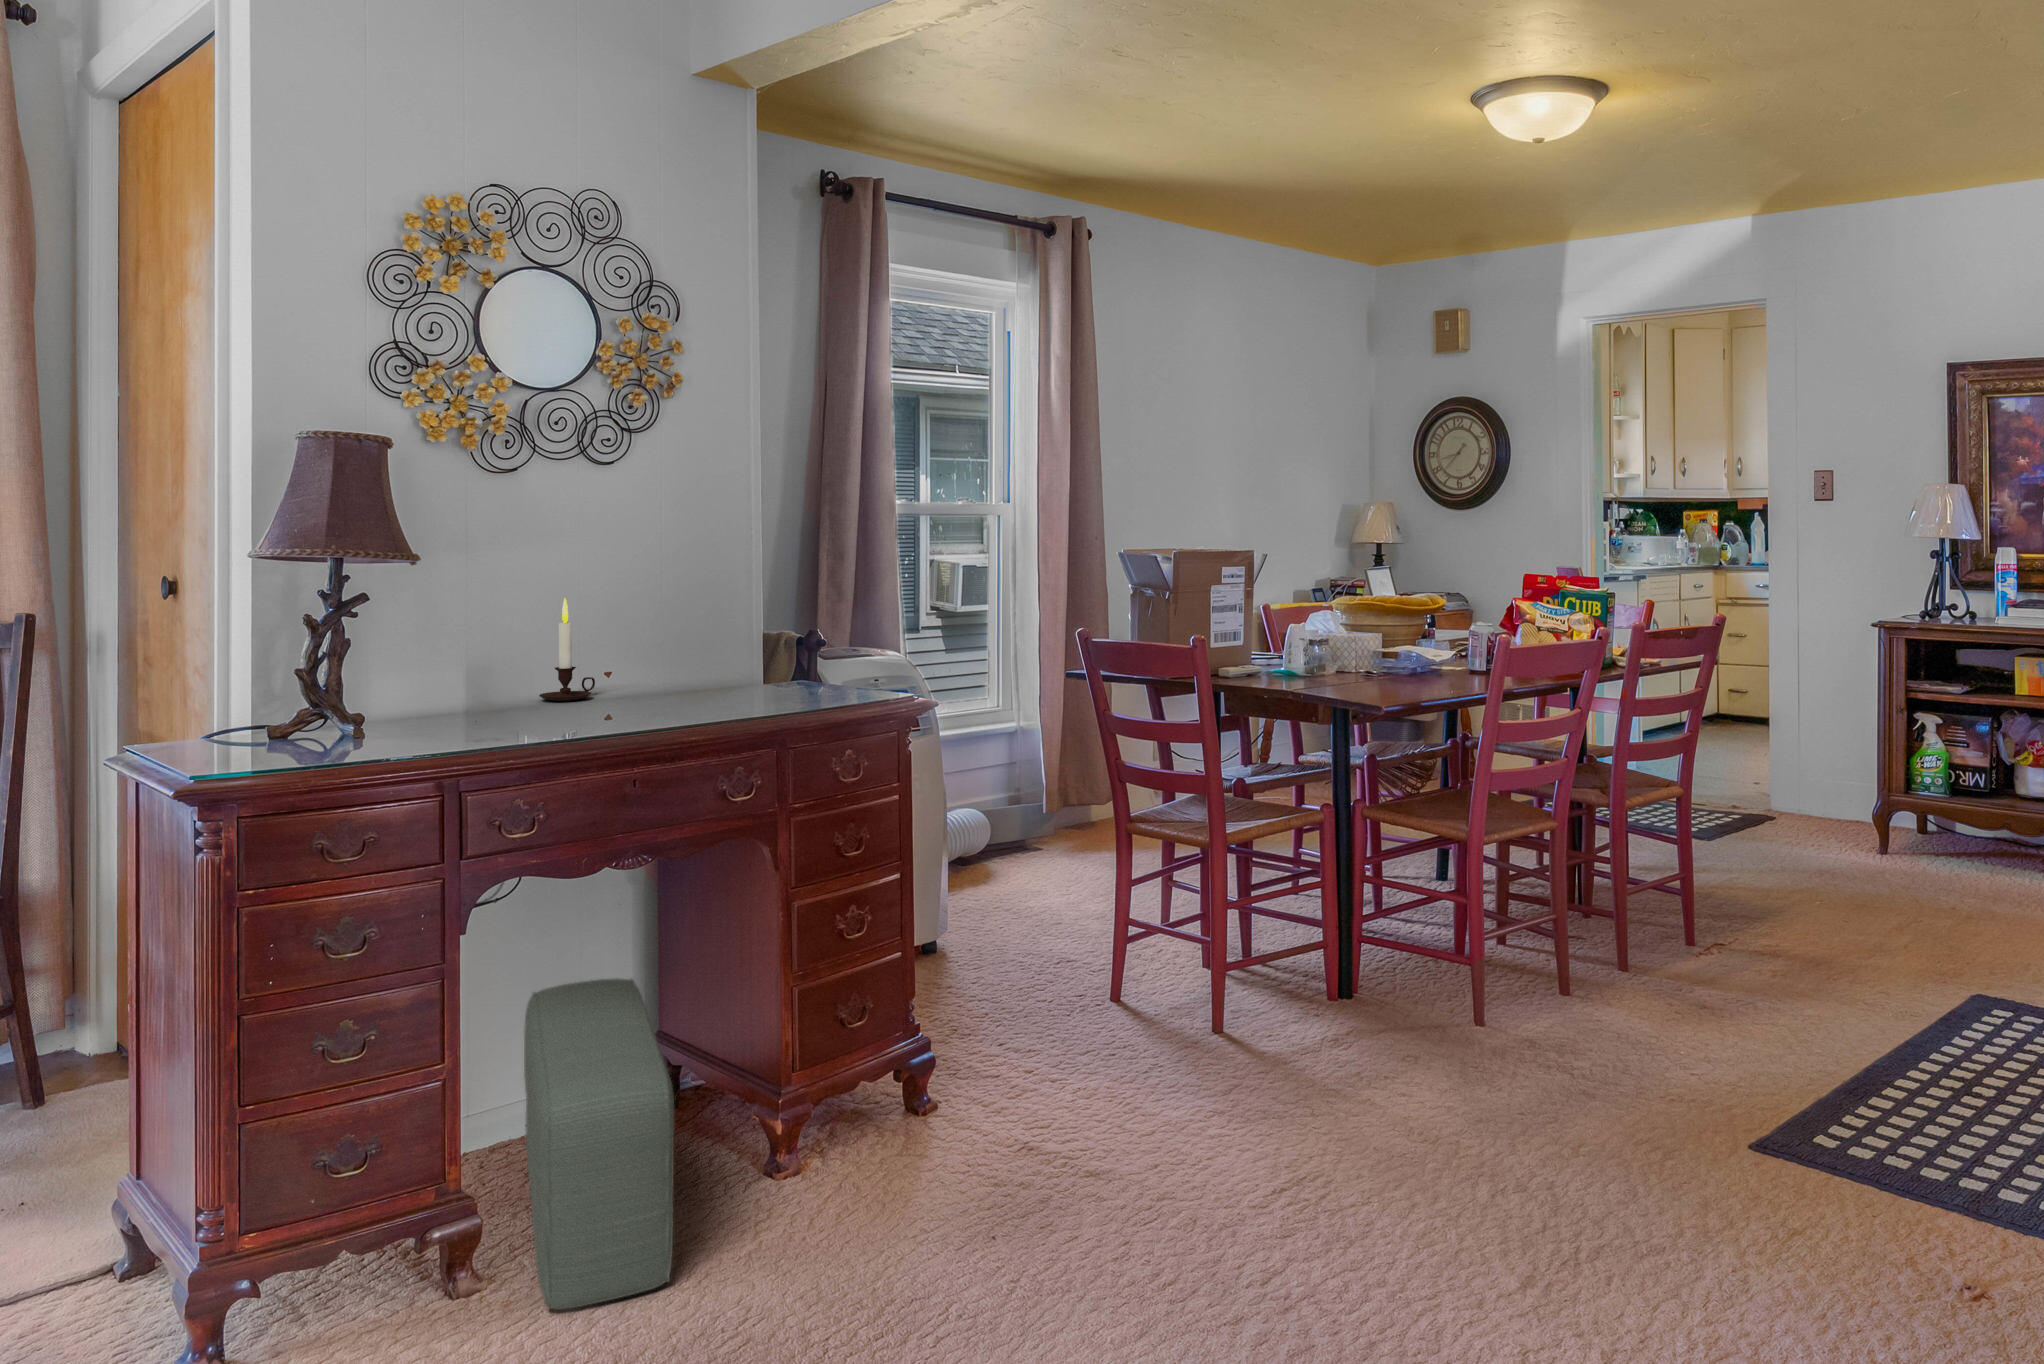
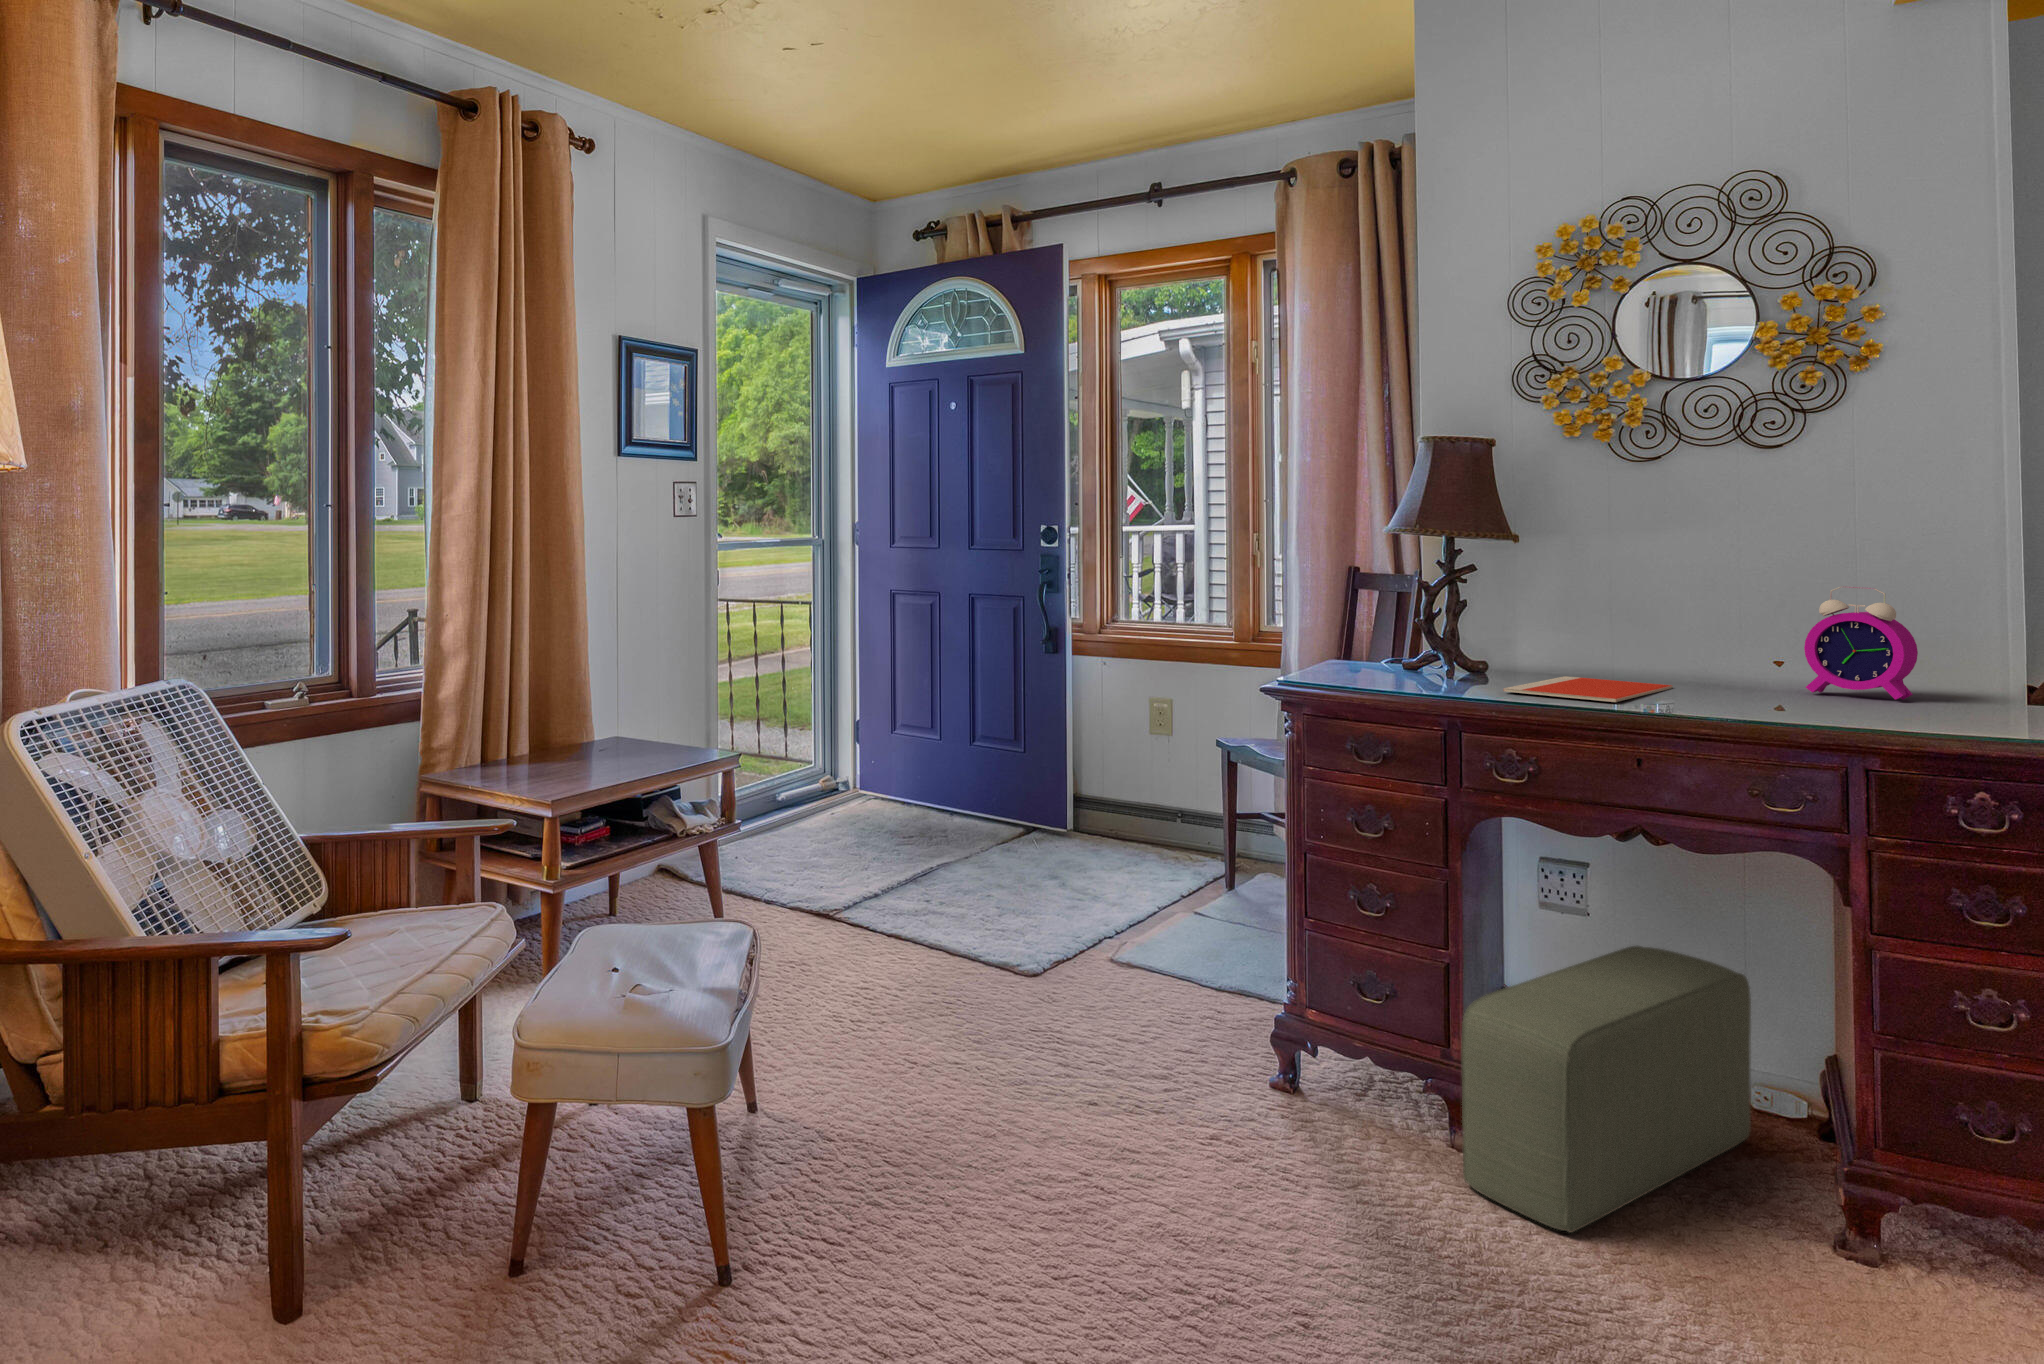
alarm clock: none [658,597,733,697] -> present [1804,586,1918,700]
candle: present [539,598,595,701] -> none [1686,581,1759,682]
notebook: none [454,708,603,741] -> present [1503,676,1673,702]

